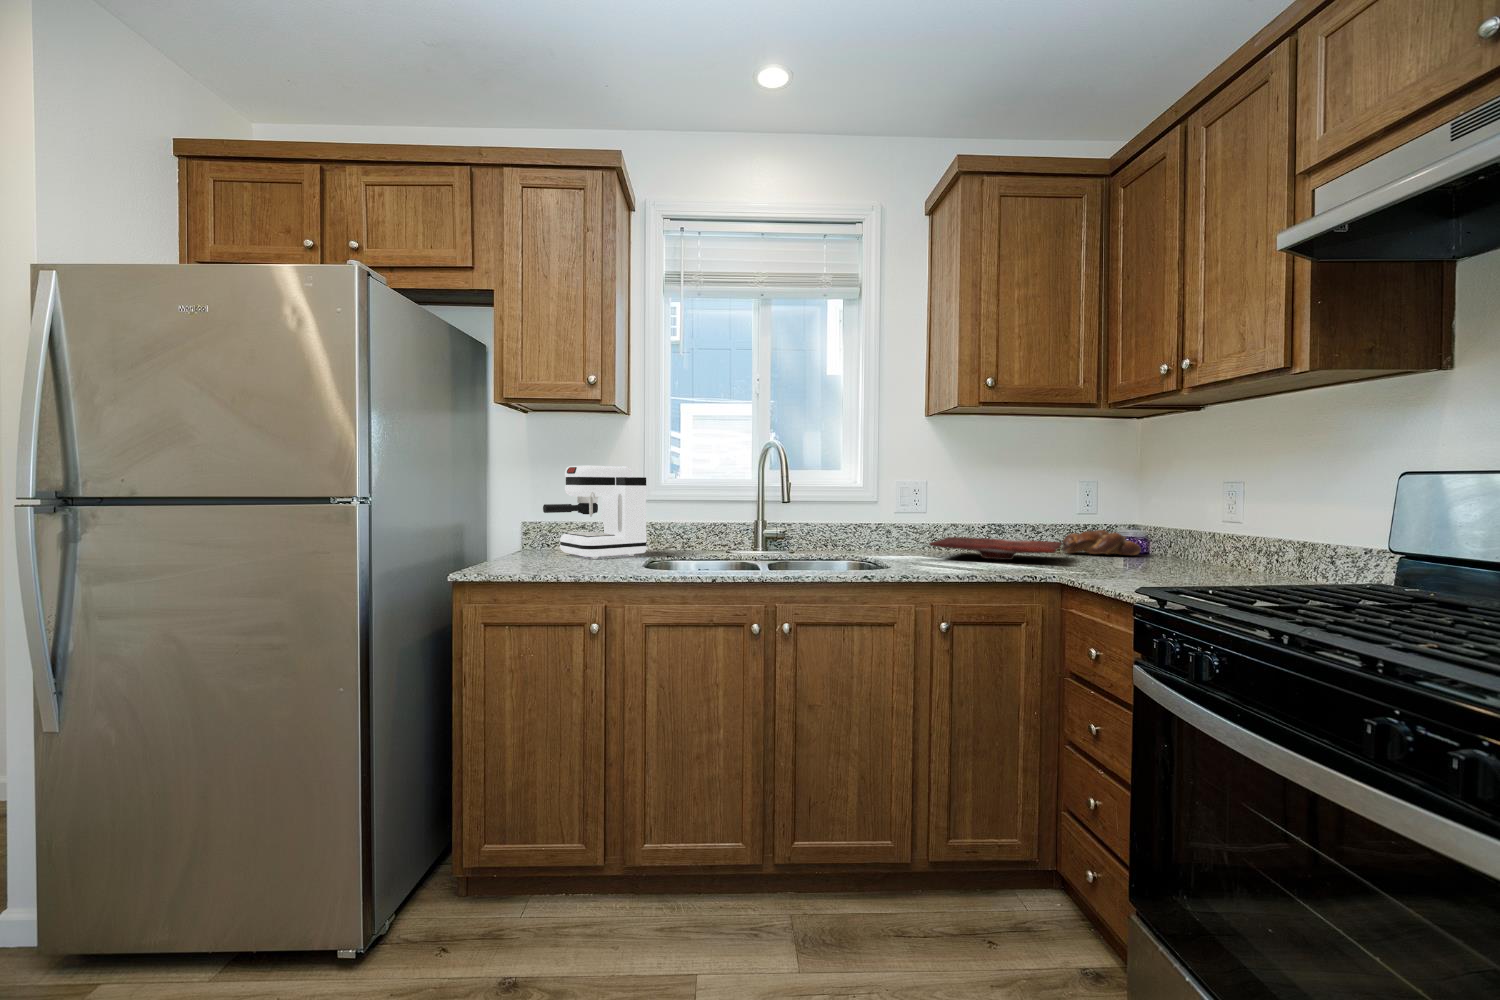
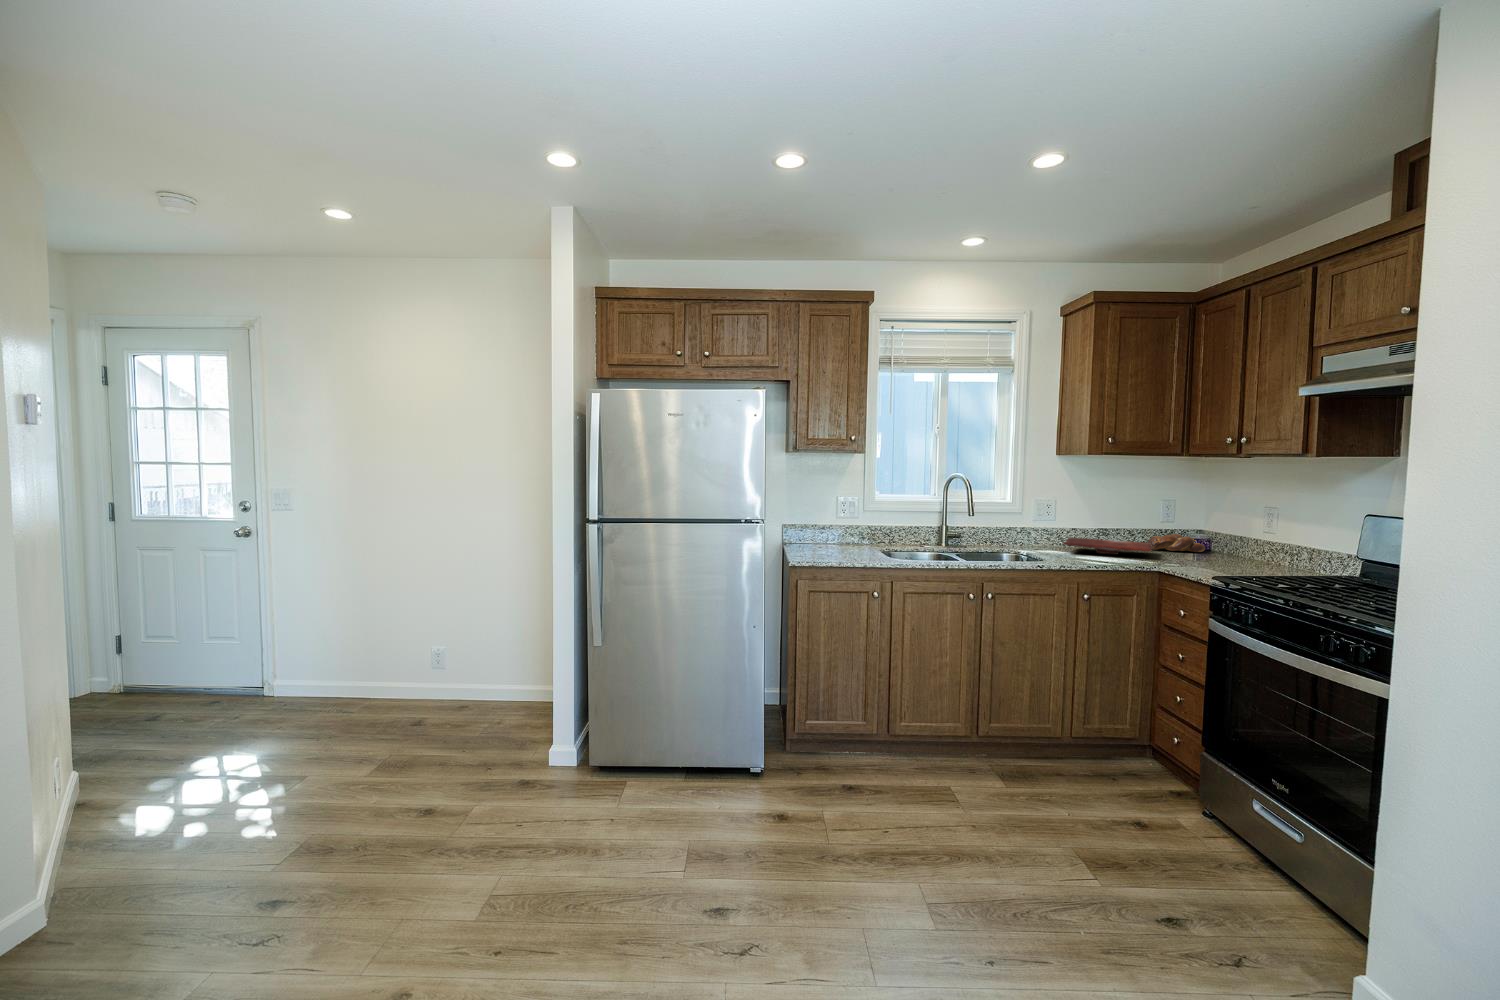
coffee maker: present [543,466,647,559] -> none [806,488,869,550]

